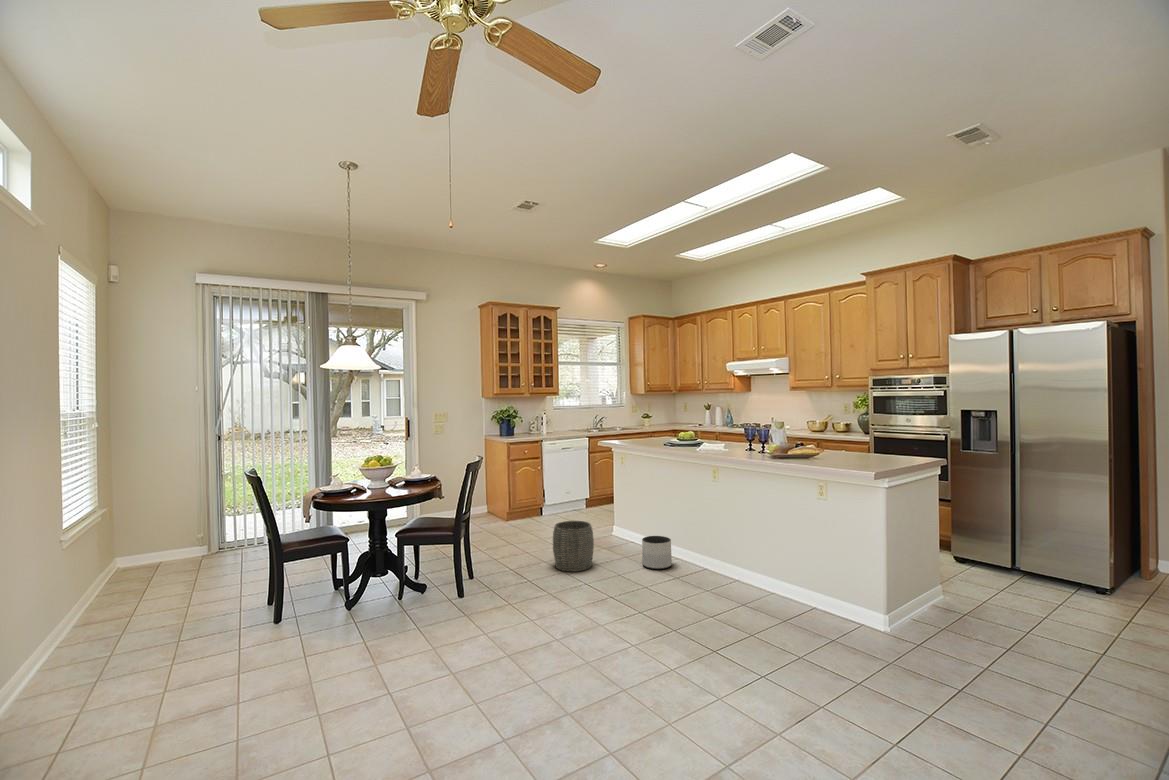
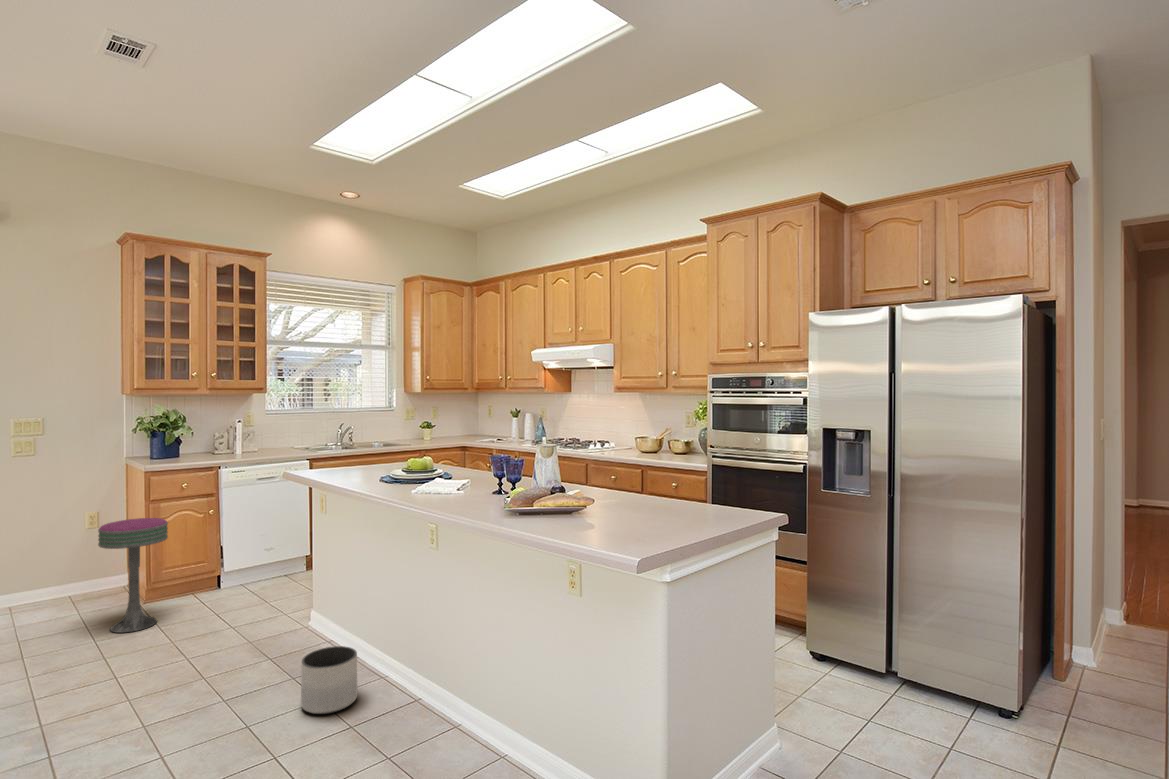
bar stool: none [497,469,530,533] -> present [98,518,168,633]
woven basket: present [553,521,594,571] -> none [118,626,210,734]

